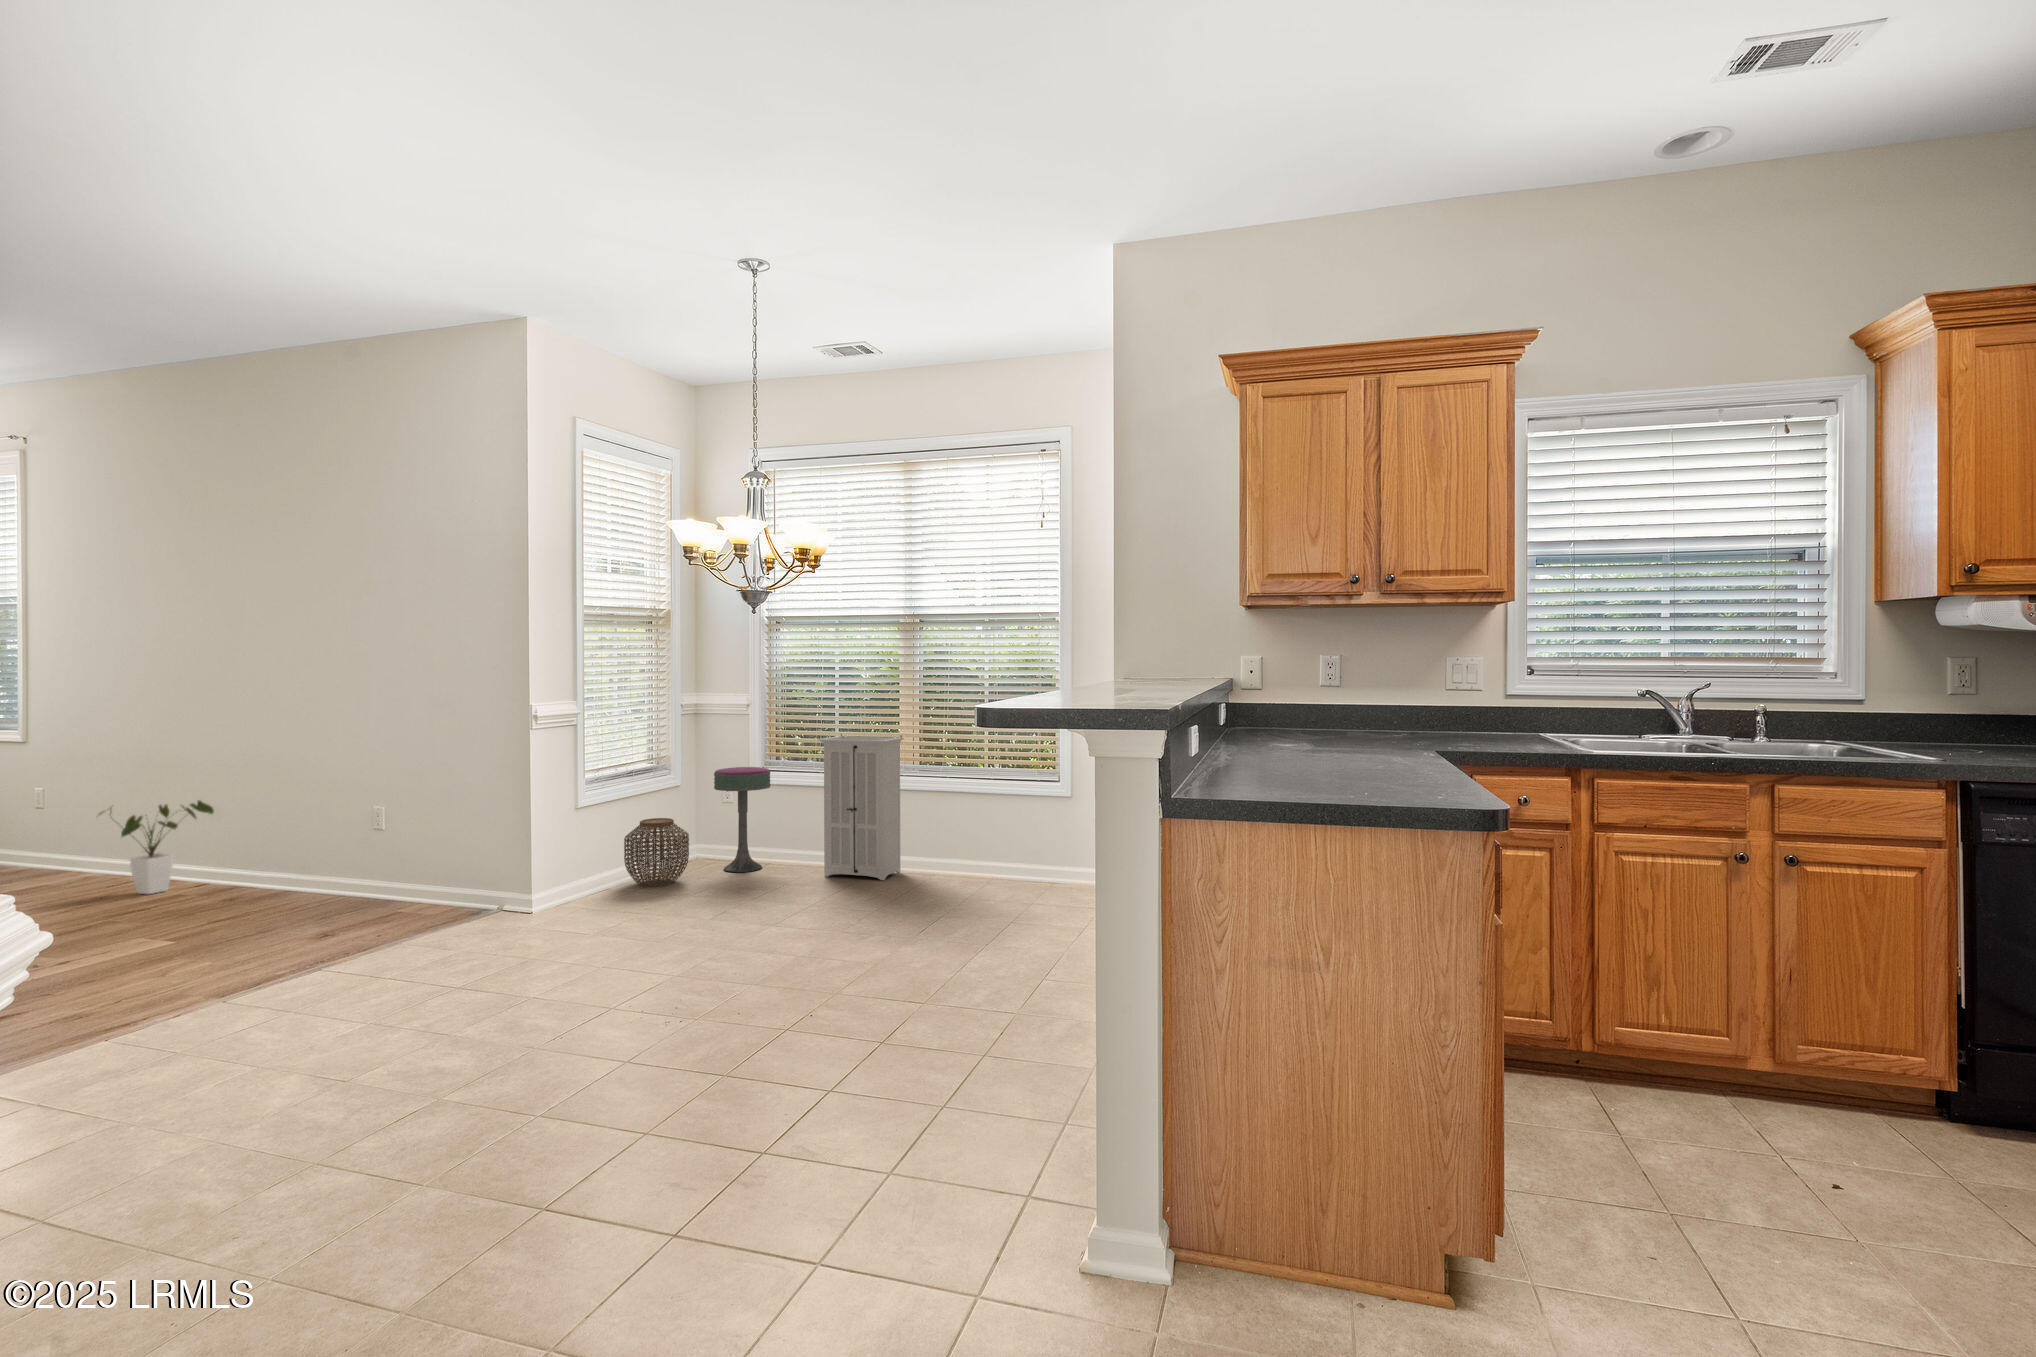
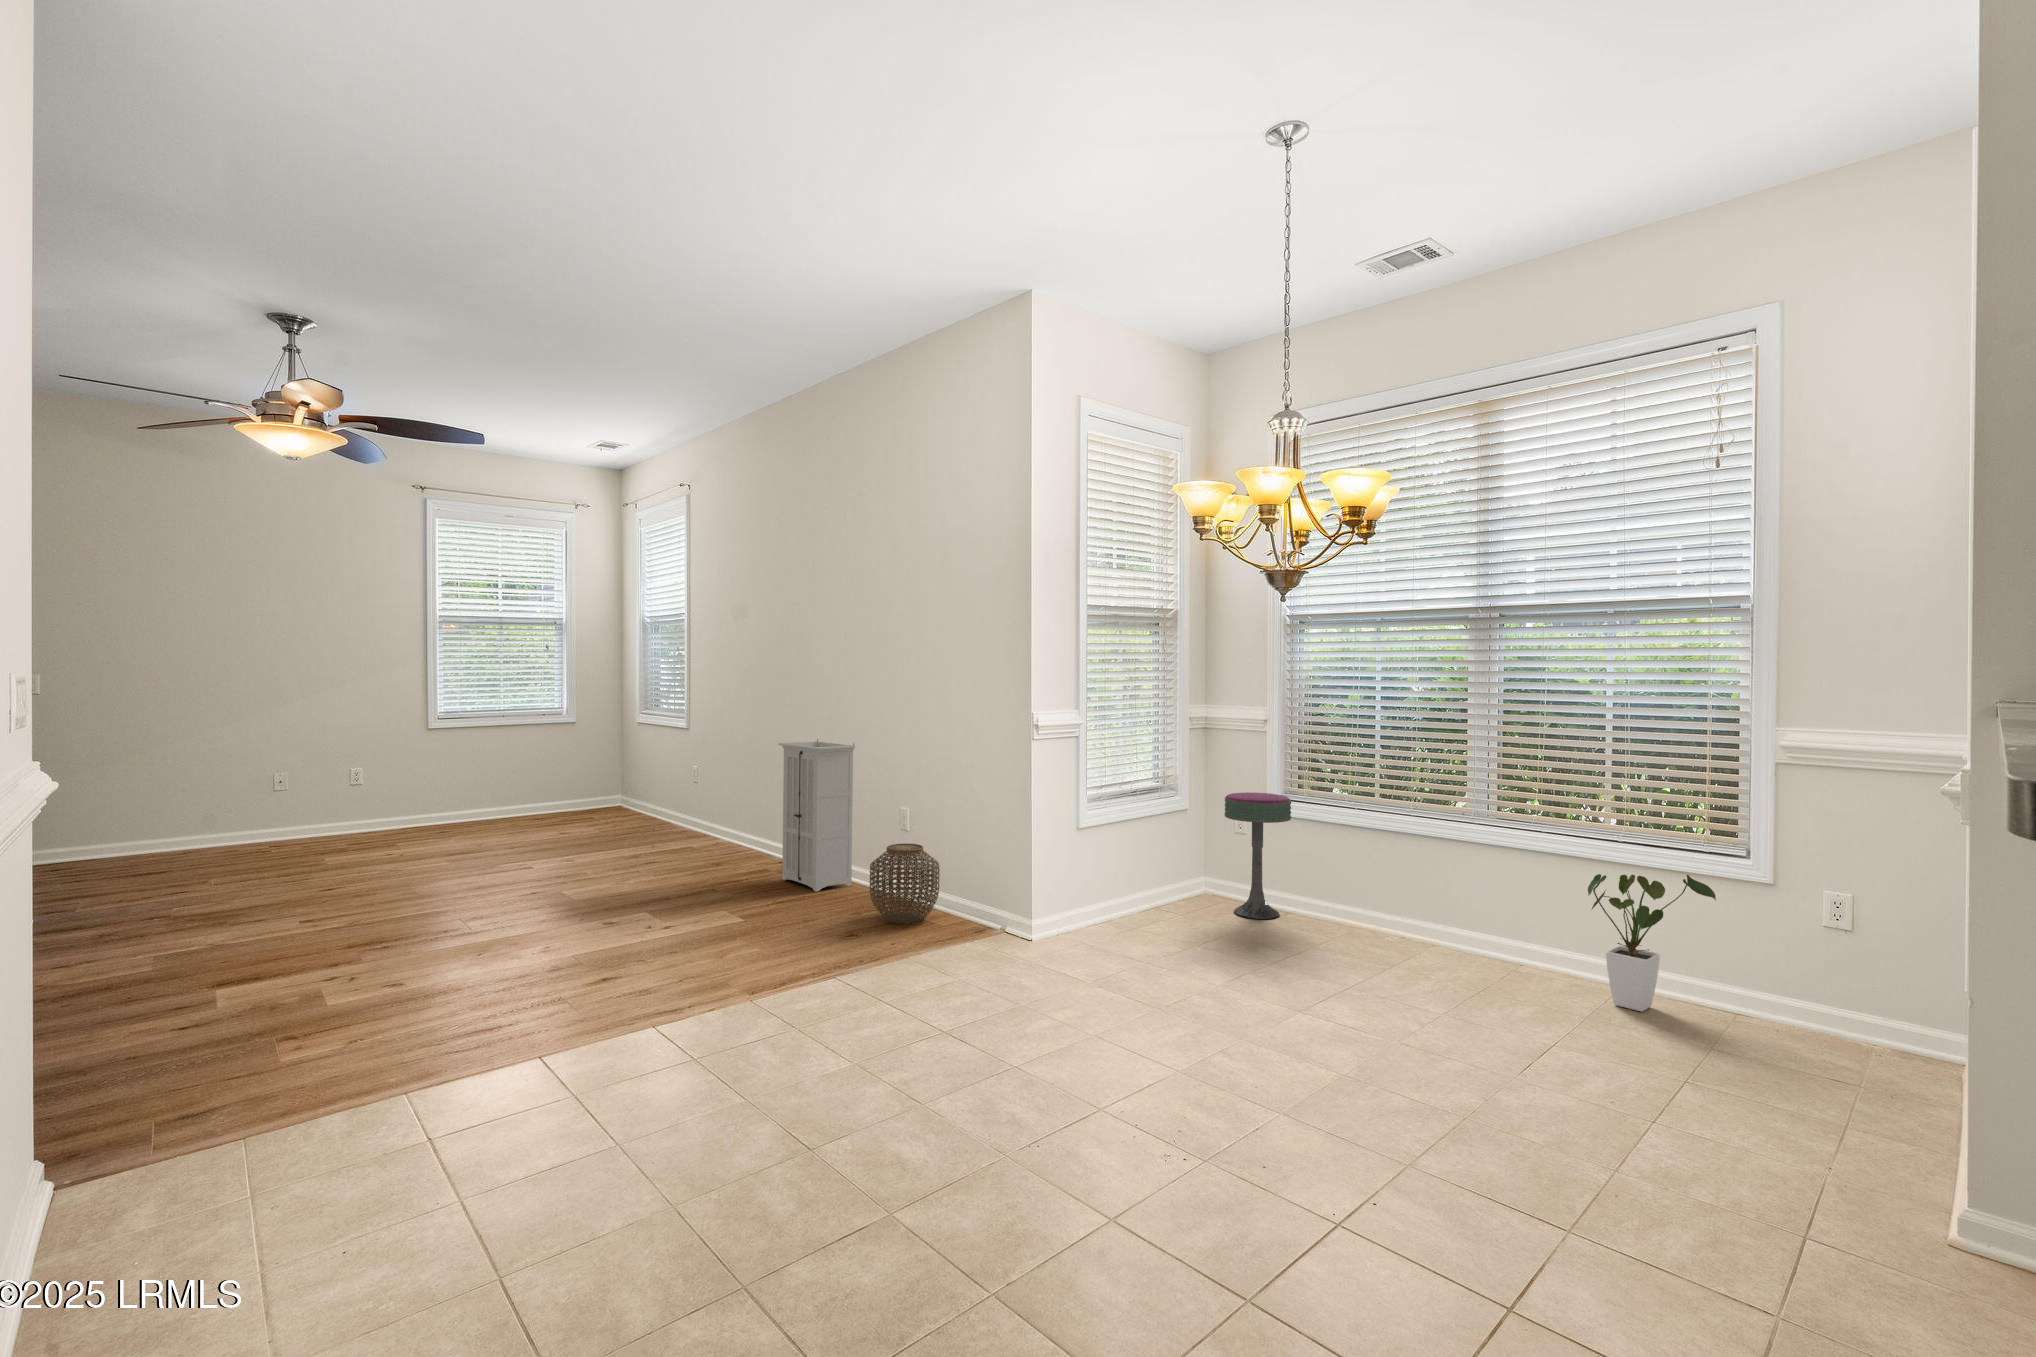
storage cabinet: present [818,734,903,880] -> present [778,740,855,892]
house plant: present [100,800,214,894] -> present [1588,874,1716,1012]
woven basket: present [624,818,689,887] -> present [870,844,940,924]

